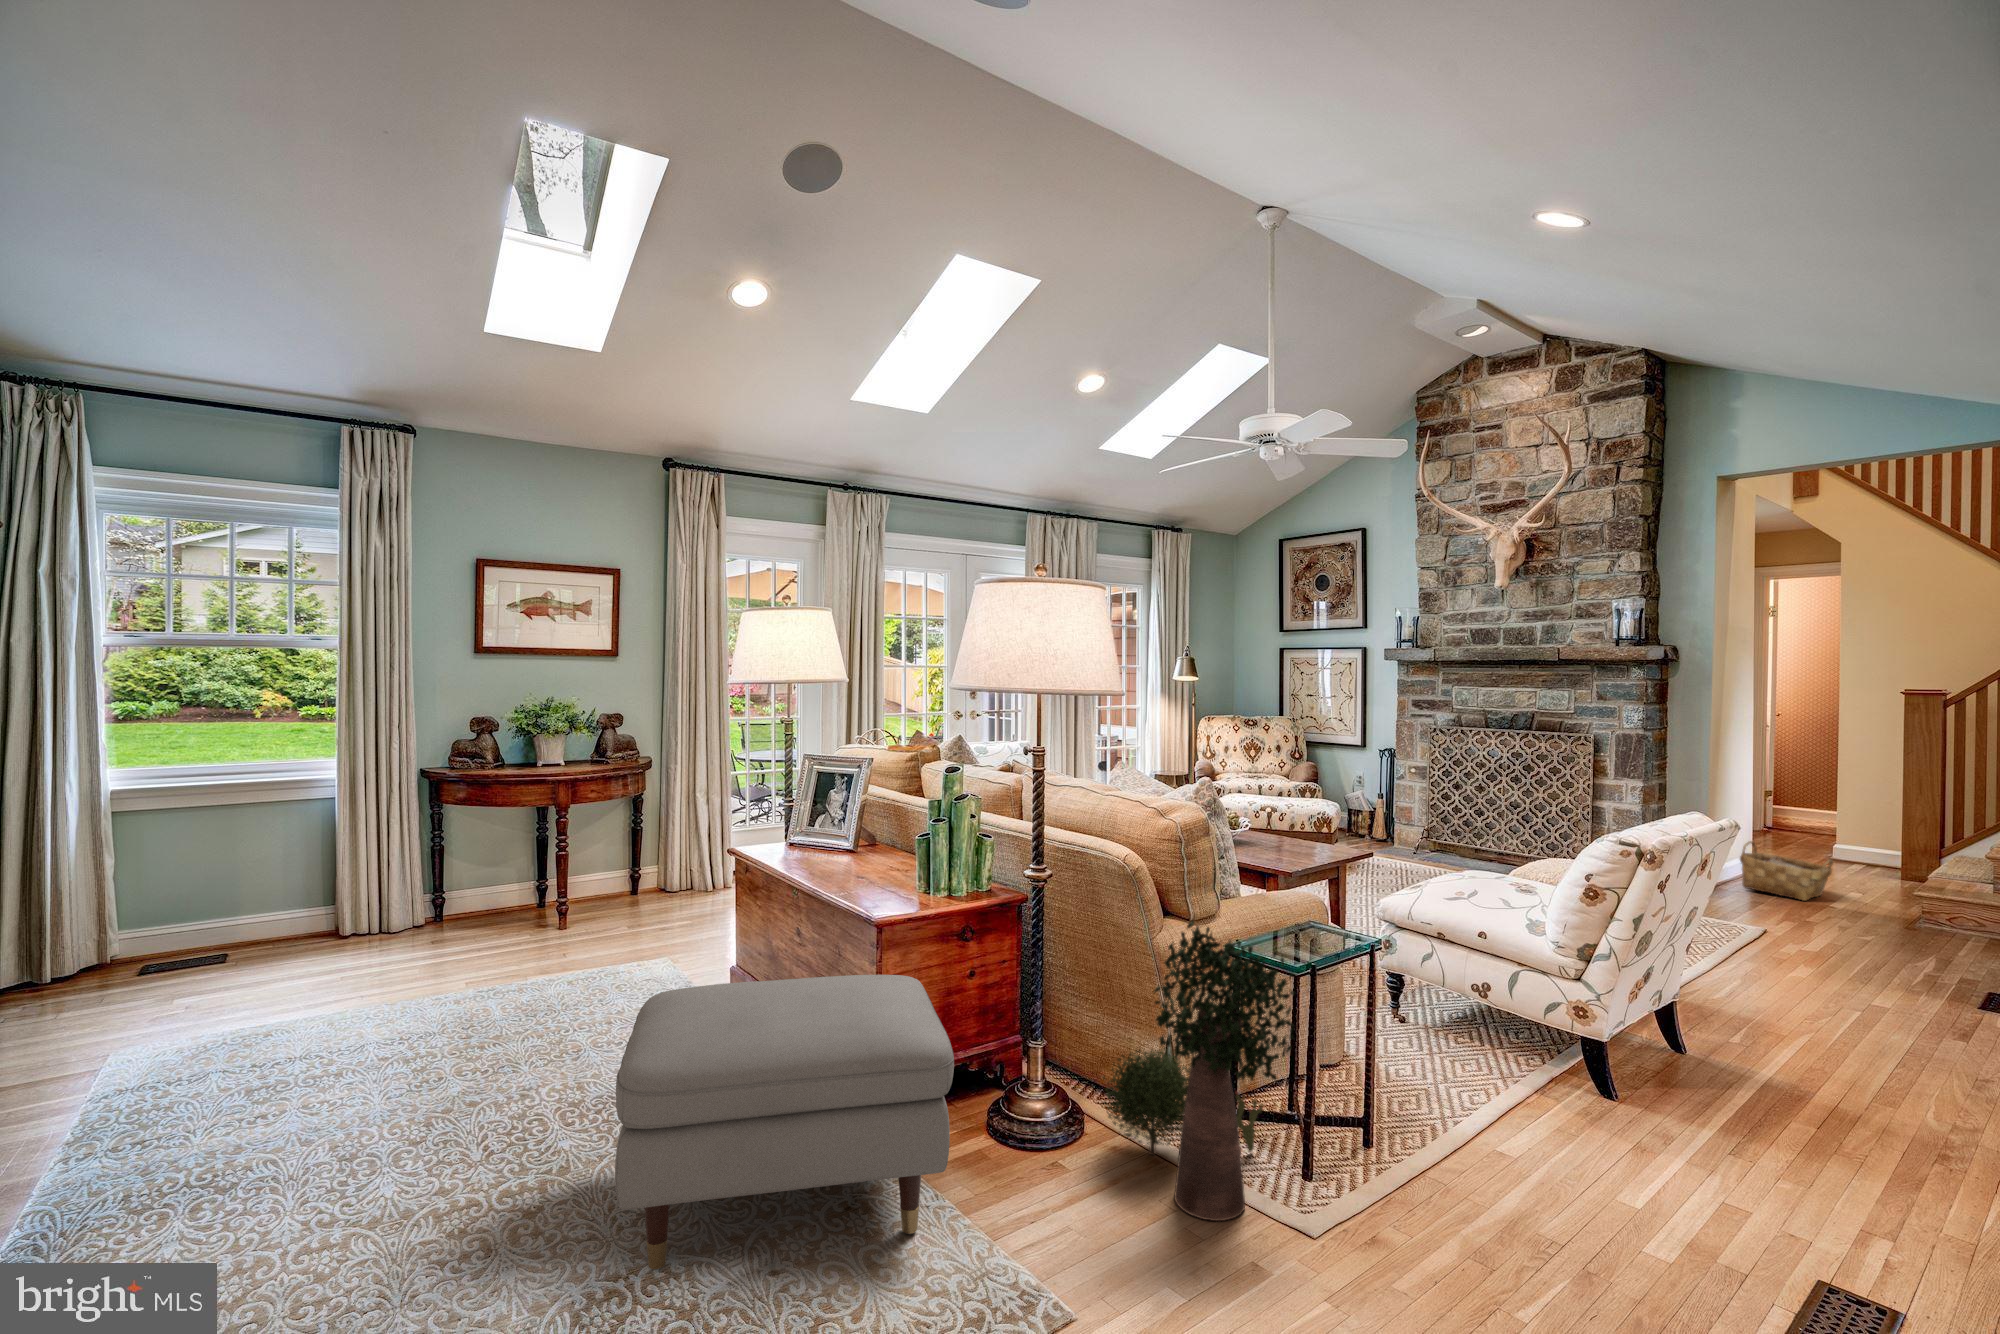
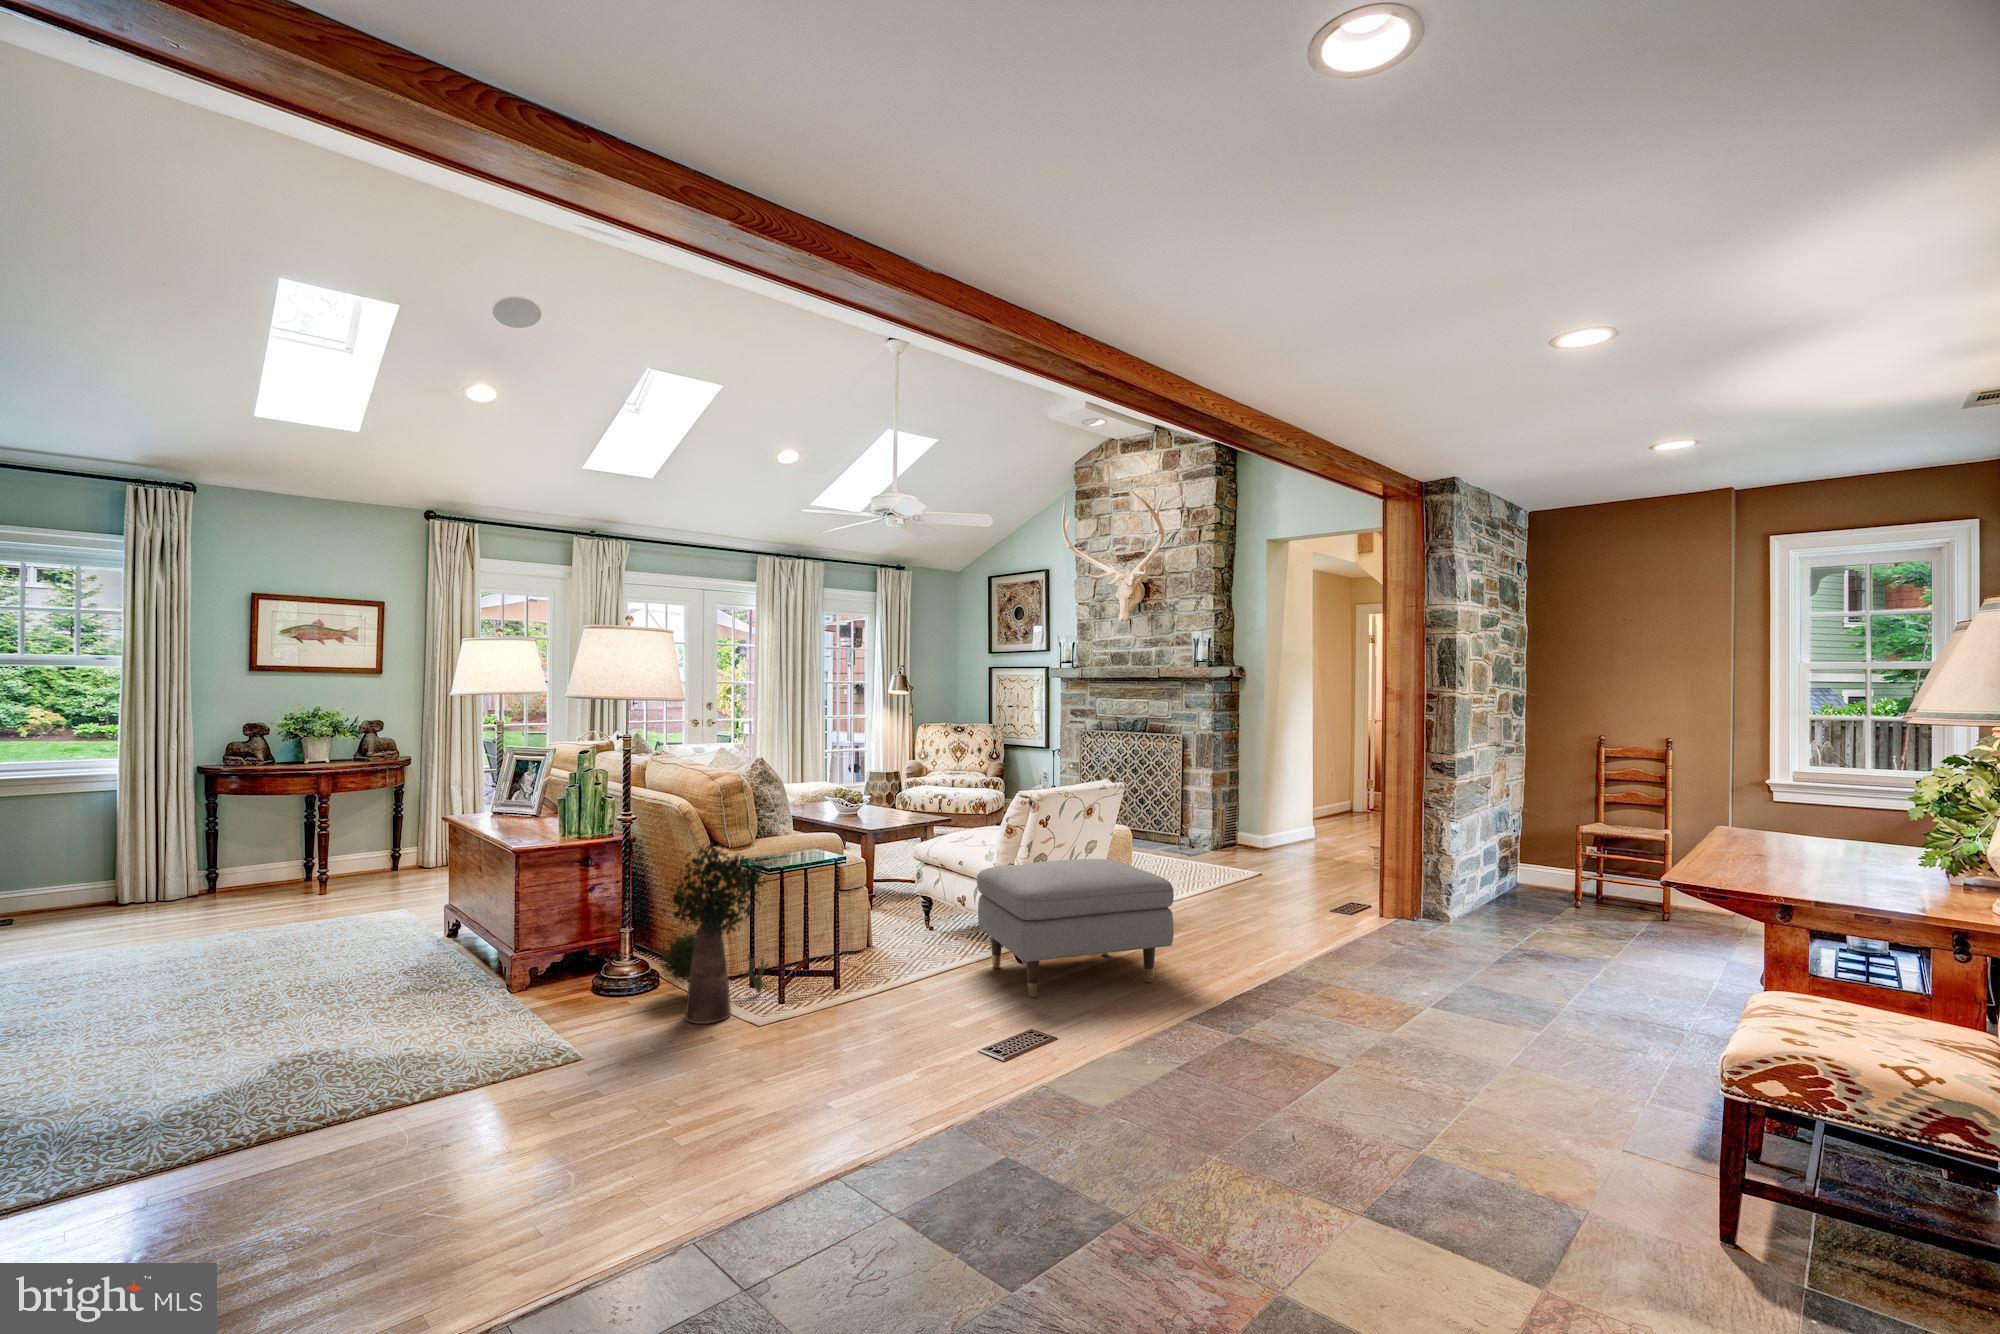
woven basket: present [1740,841,1833,901] -> none [1287,811,1343,853]
ottoman: present [615,975,954,1270] -> present [977,859,1174,997]

